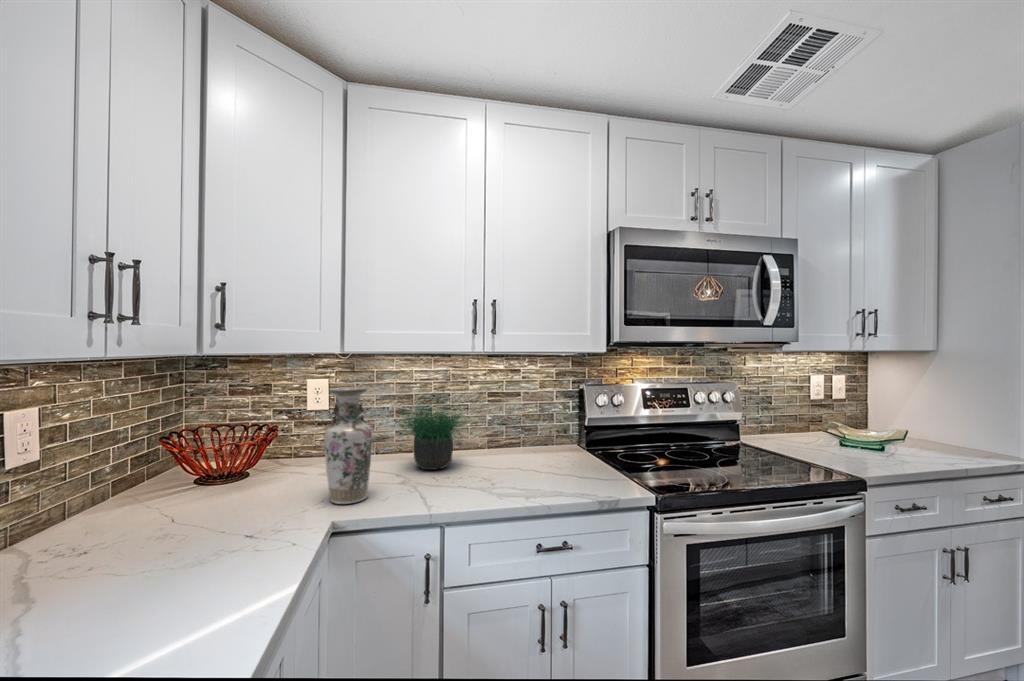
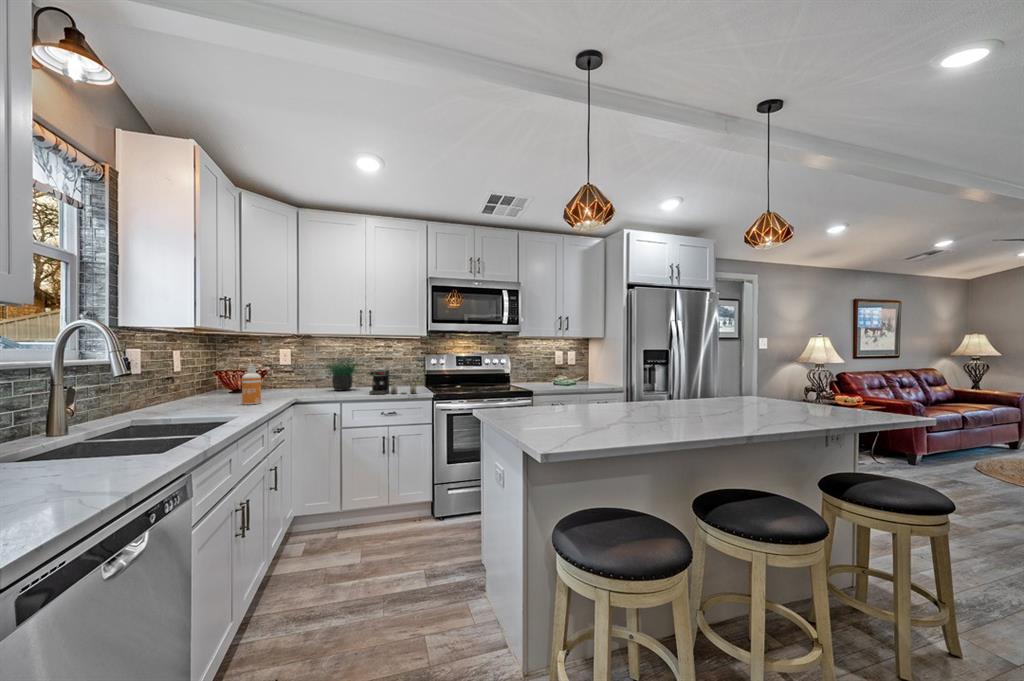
vase: present [324,387,372,504] -> none [286,347,309,396]
coffee maker: none [509,433,617,499] -> present [369,370,417,394]
soap dispenser: none [214,451,264,569] -> present [242,364,261,405]

